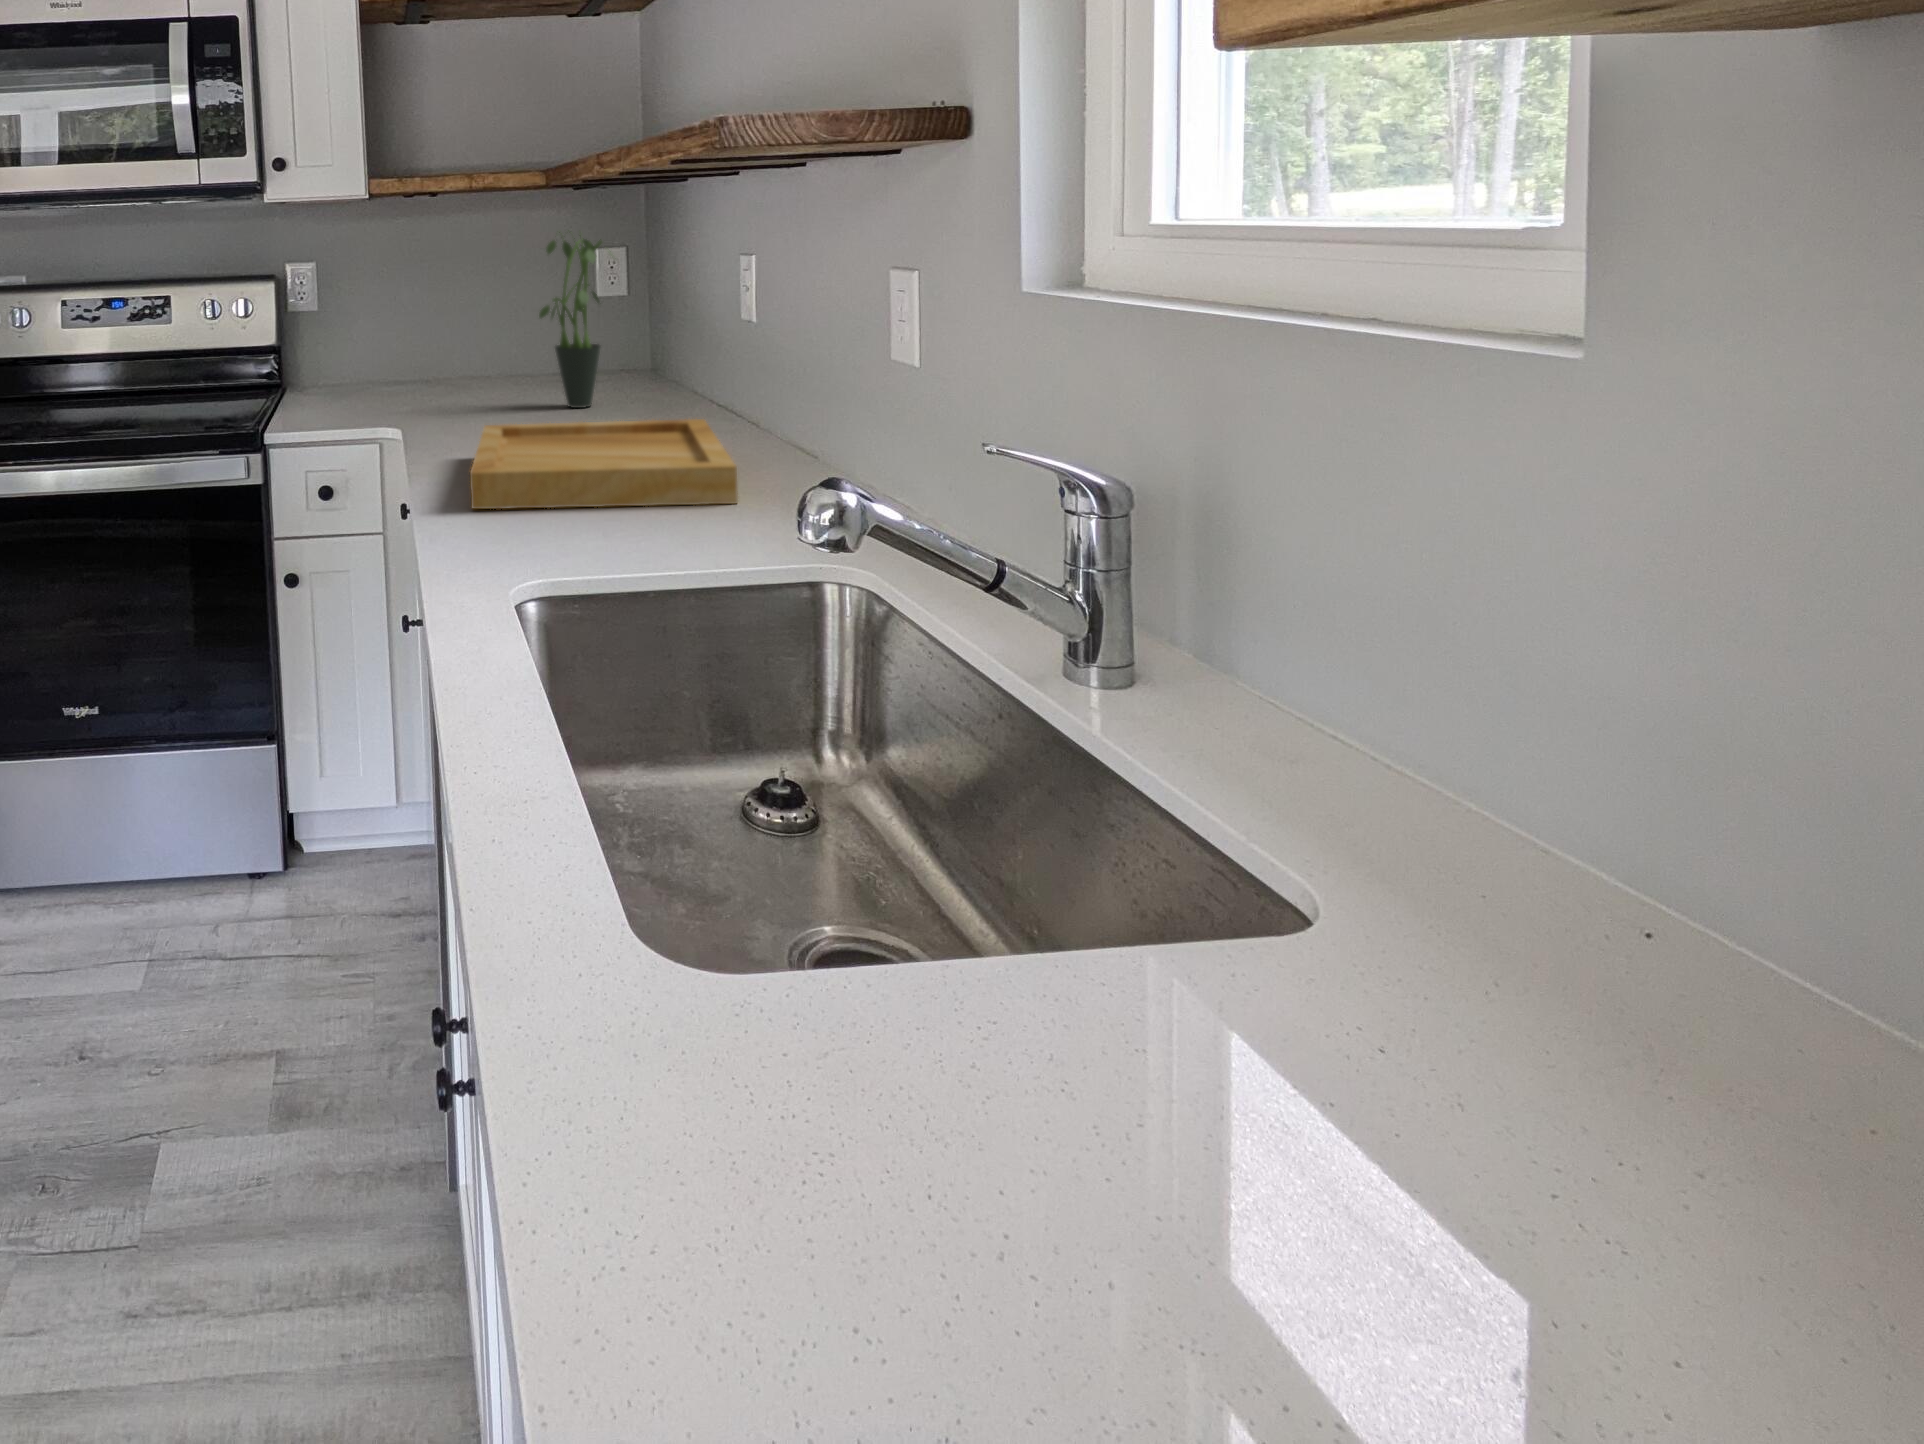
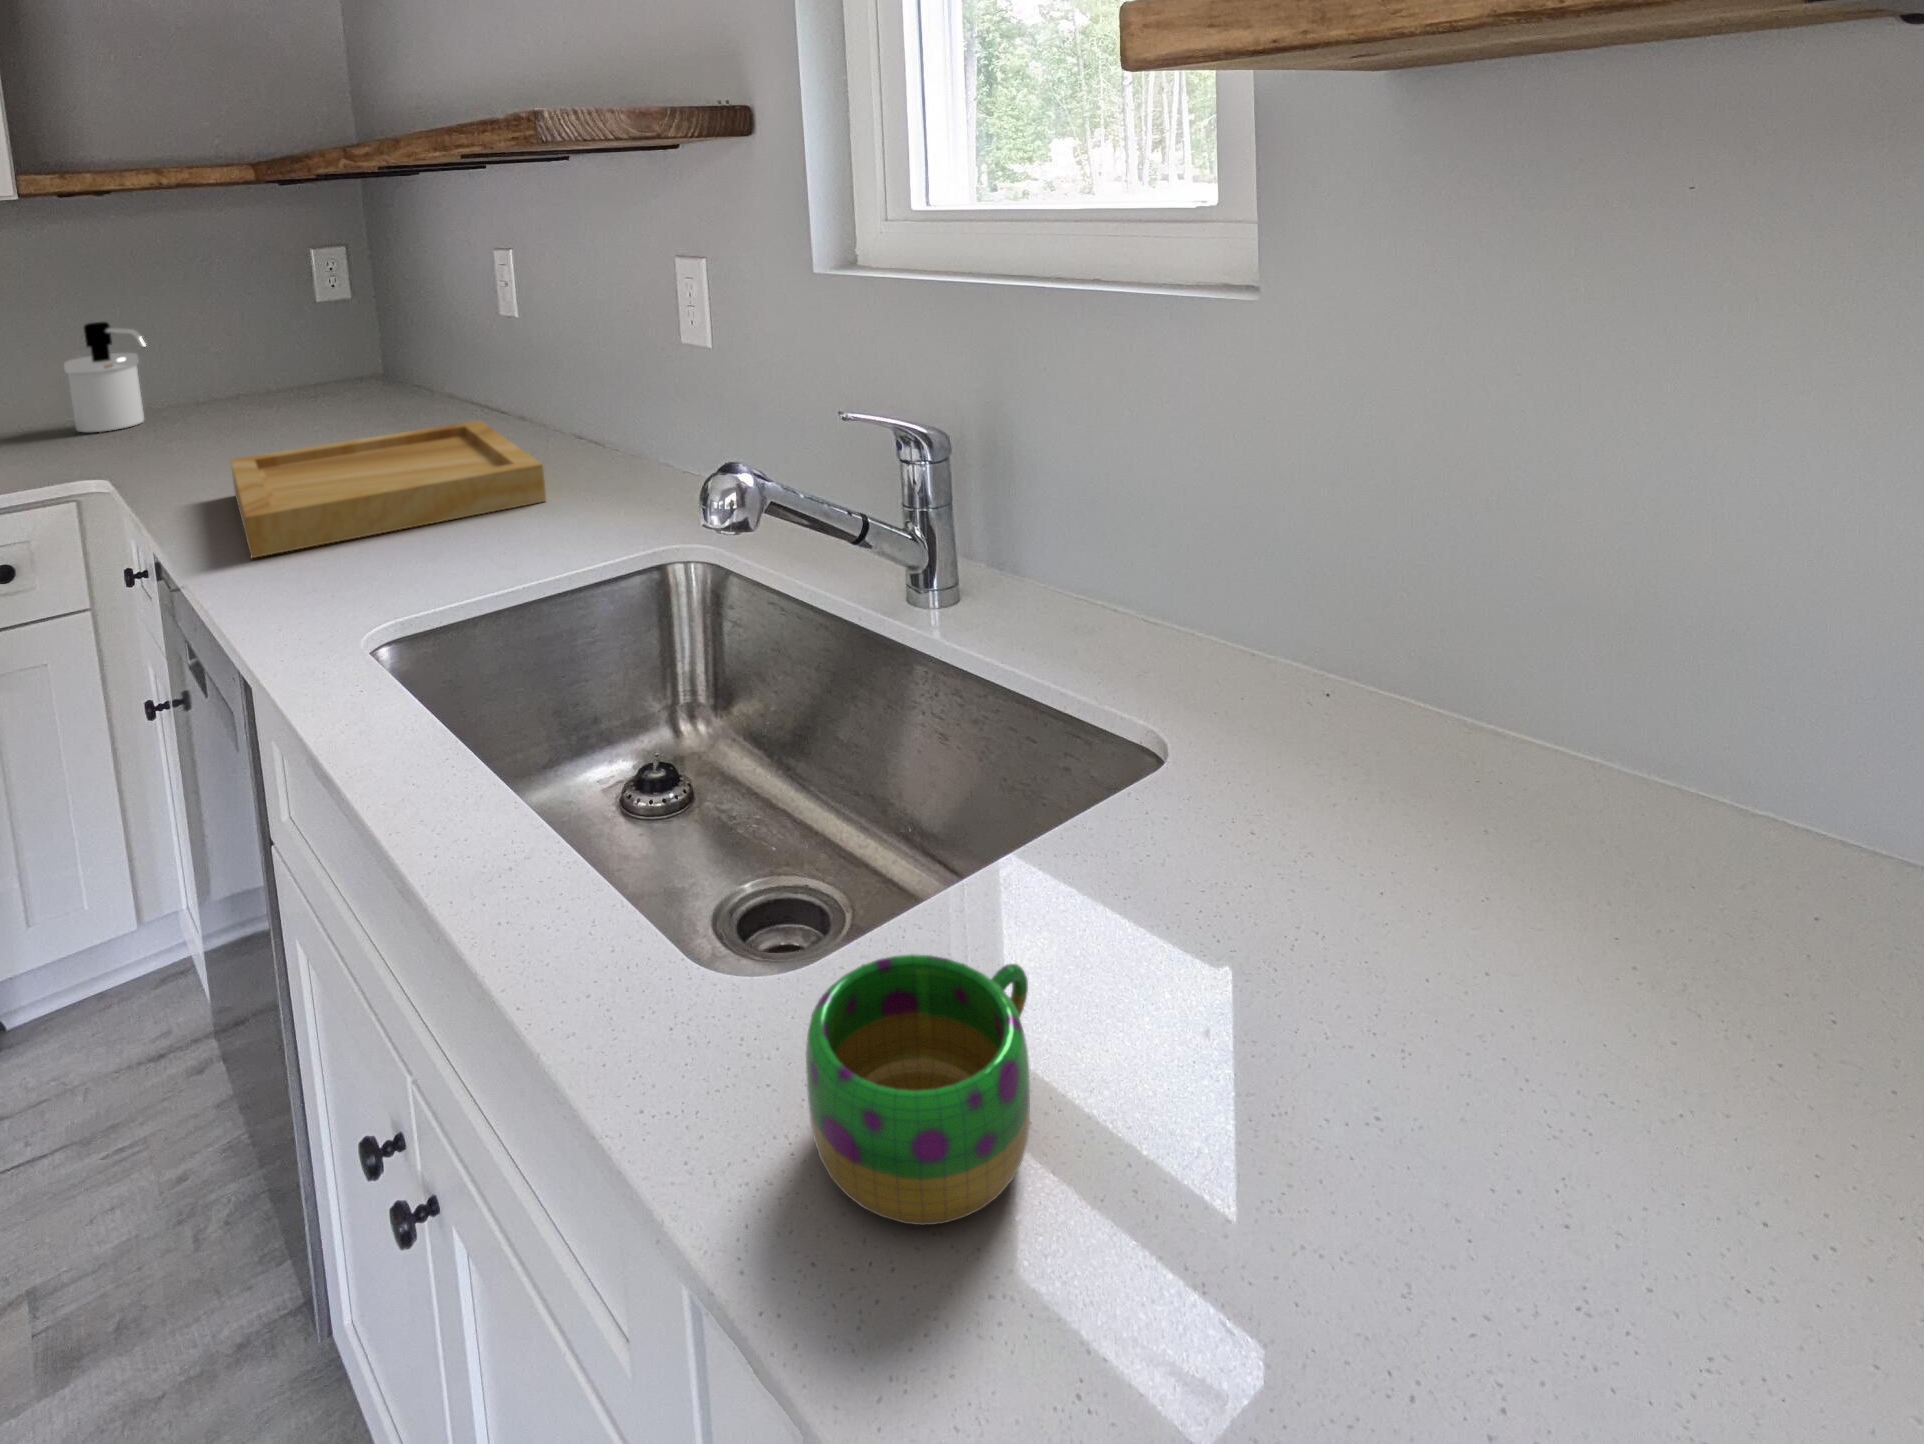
potted plant: present [539,232,602,408] -> none [264,231,350,425]
soap dispenser: none [396,301,454,393] -> present [64,322,146,432]
mug: none [638,955,911,1217] -> present [806,955,1030,1225]

